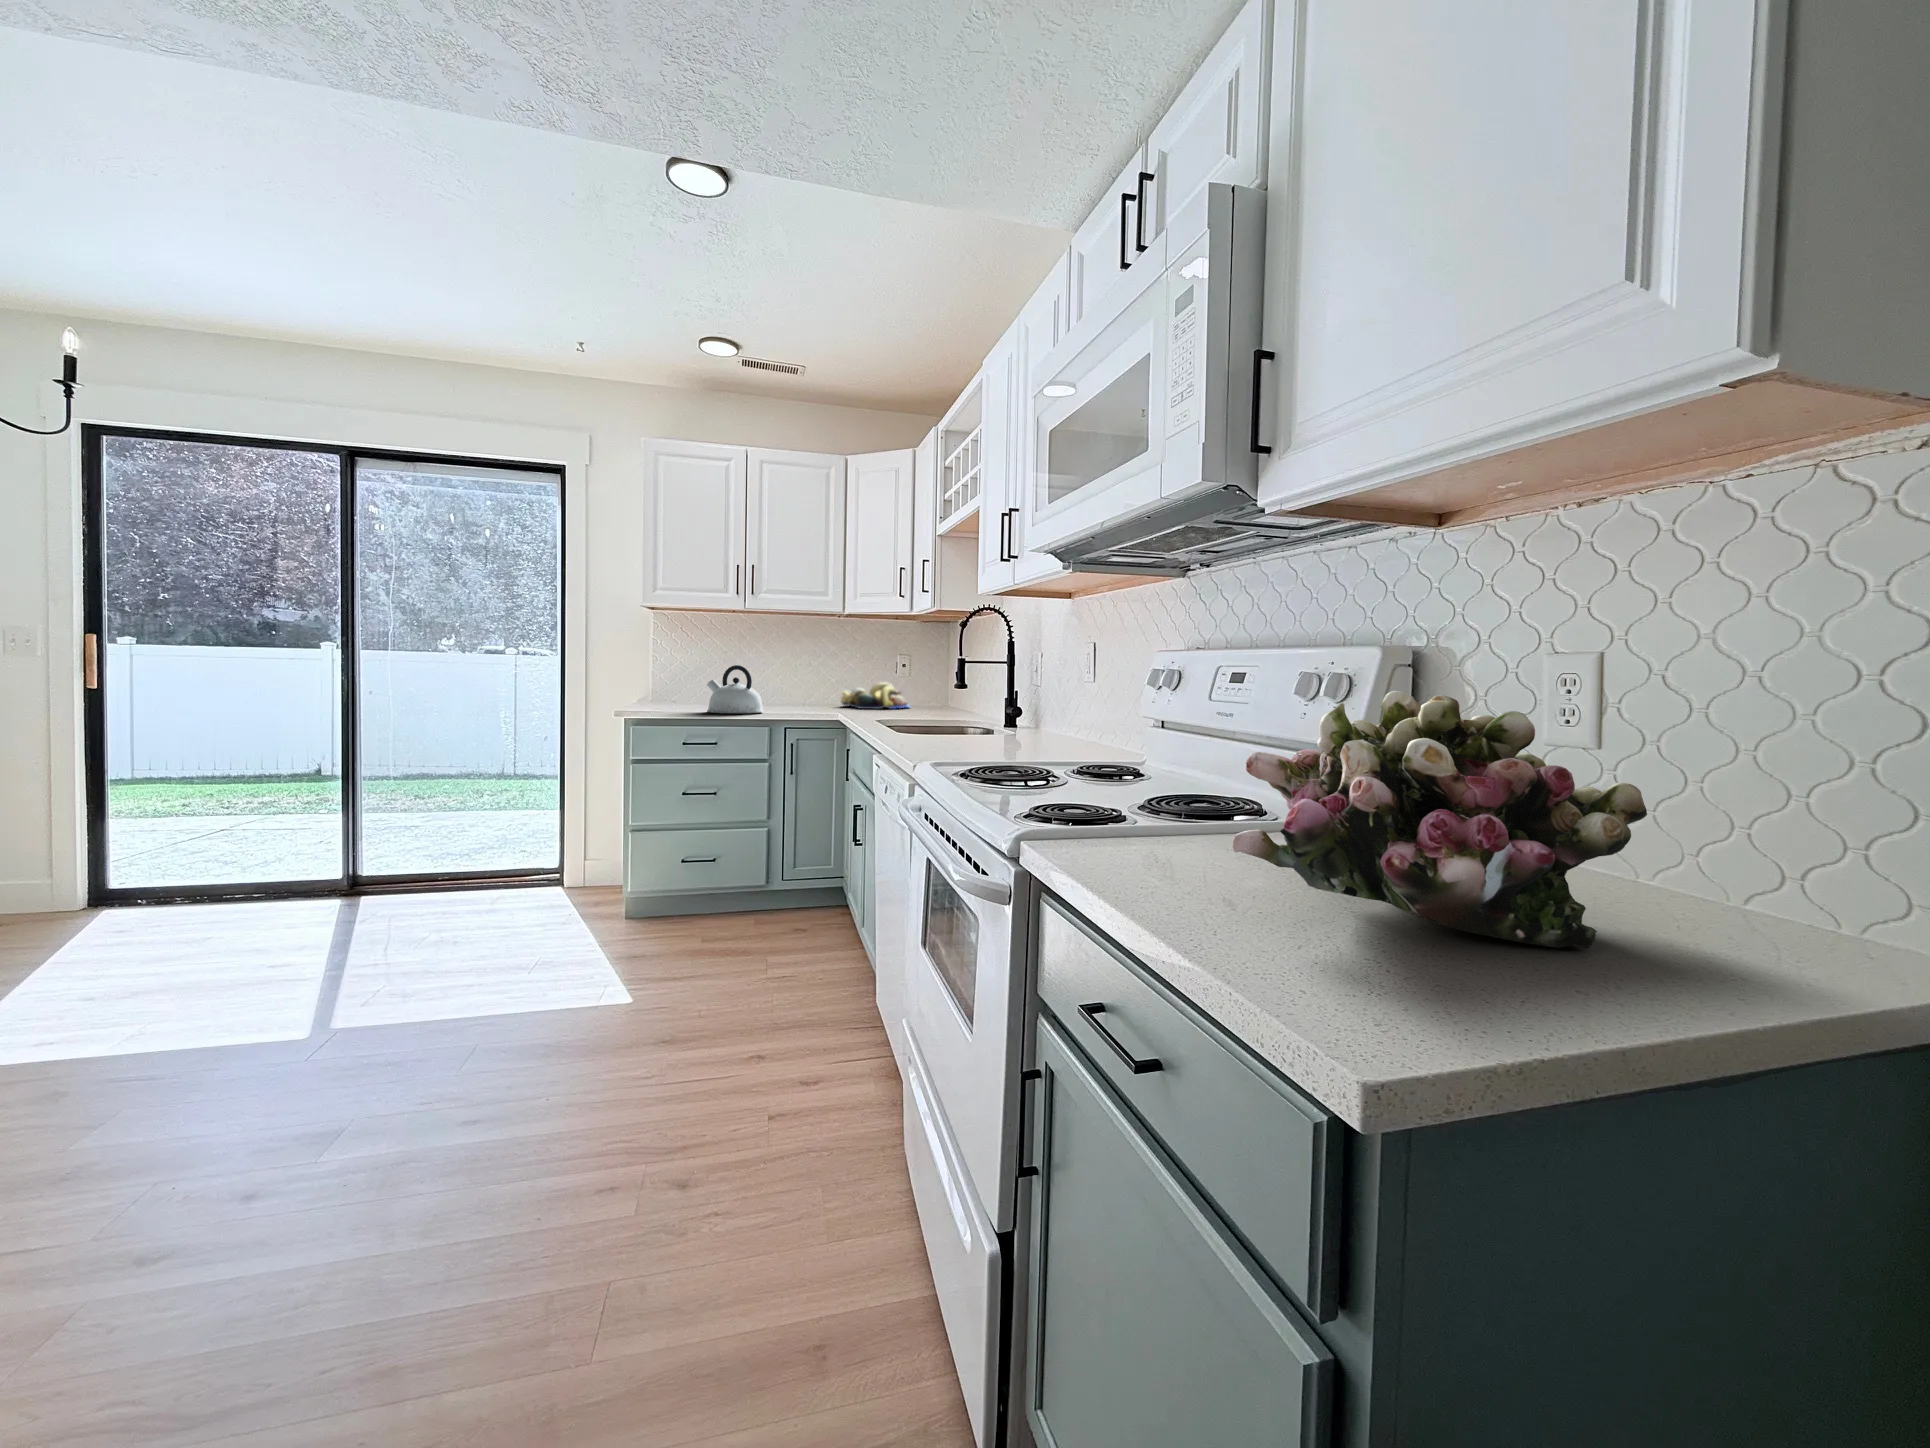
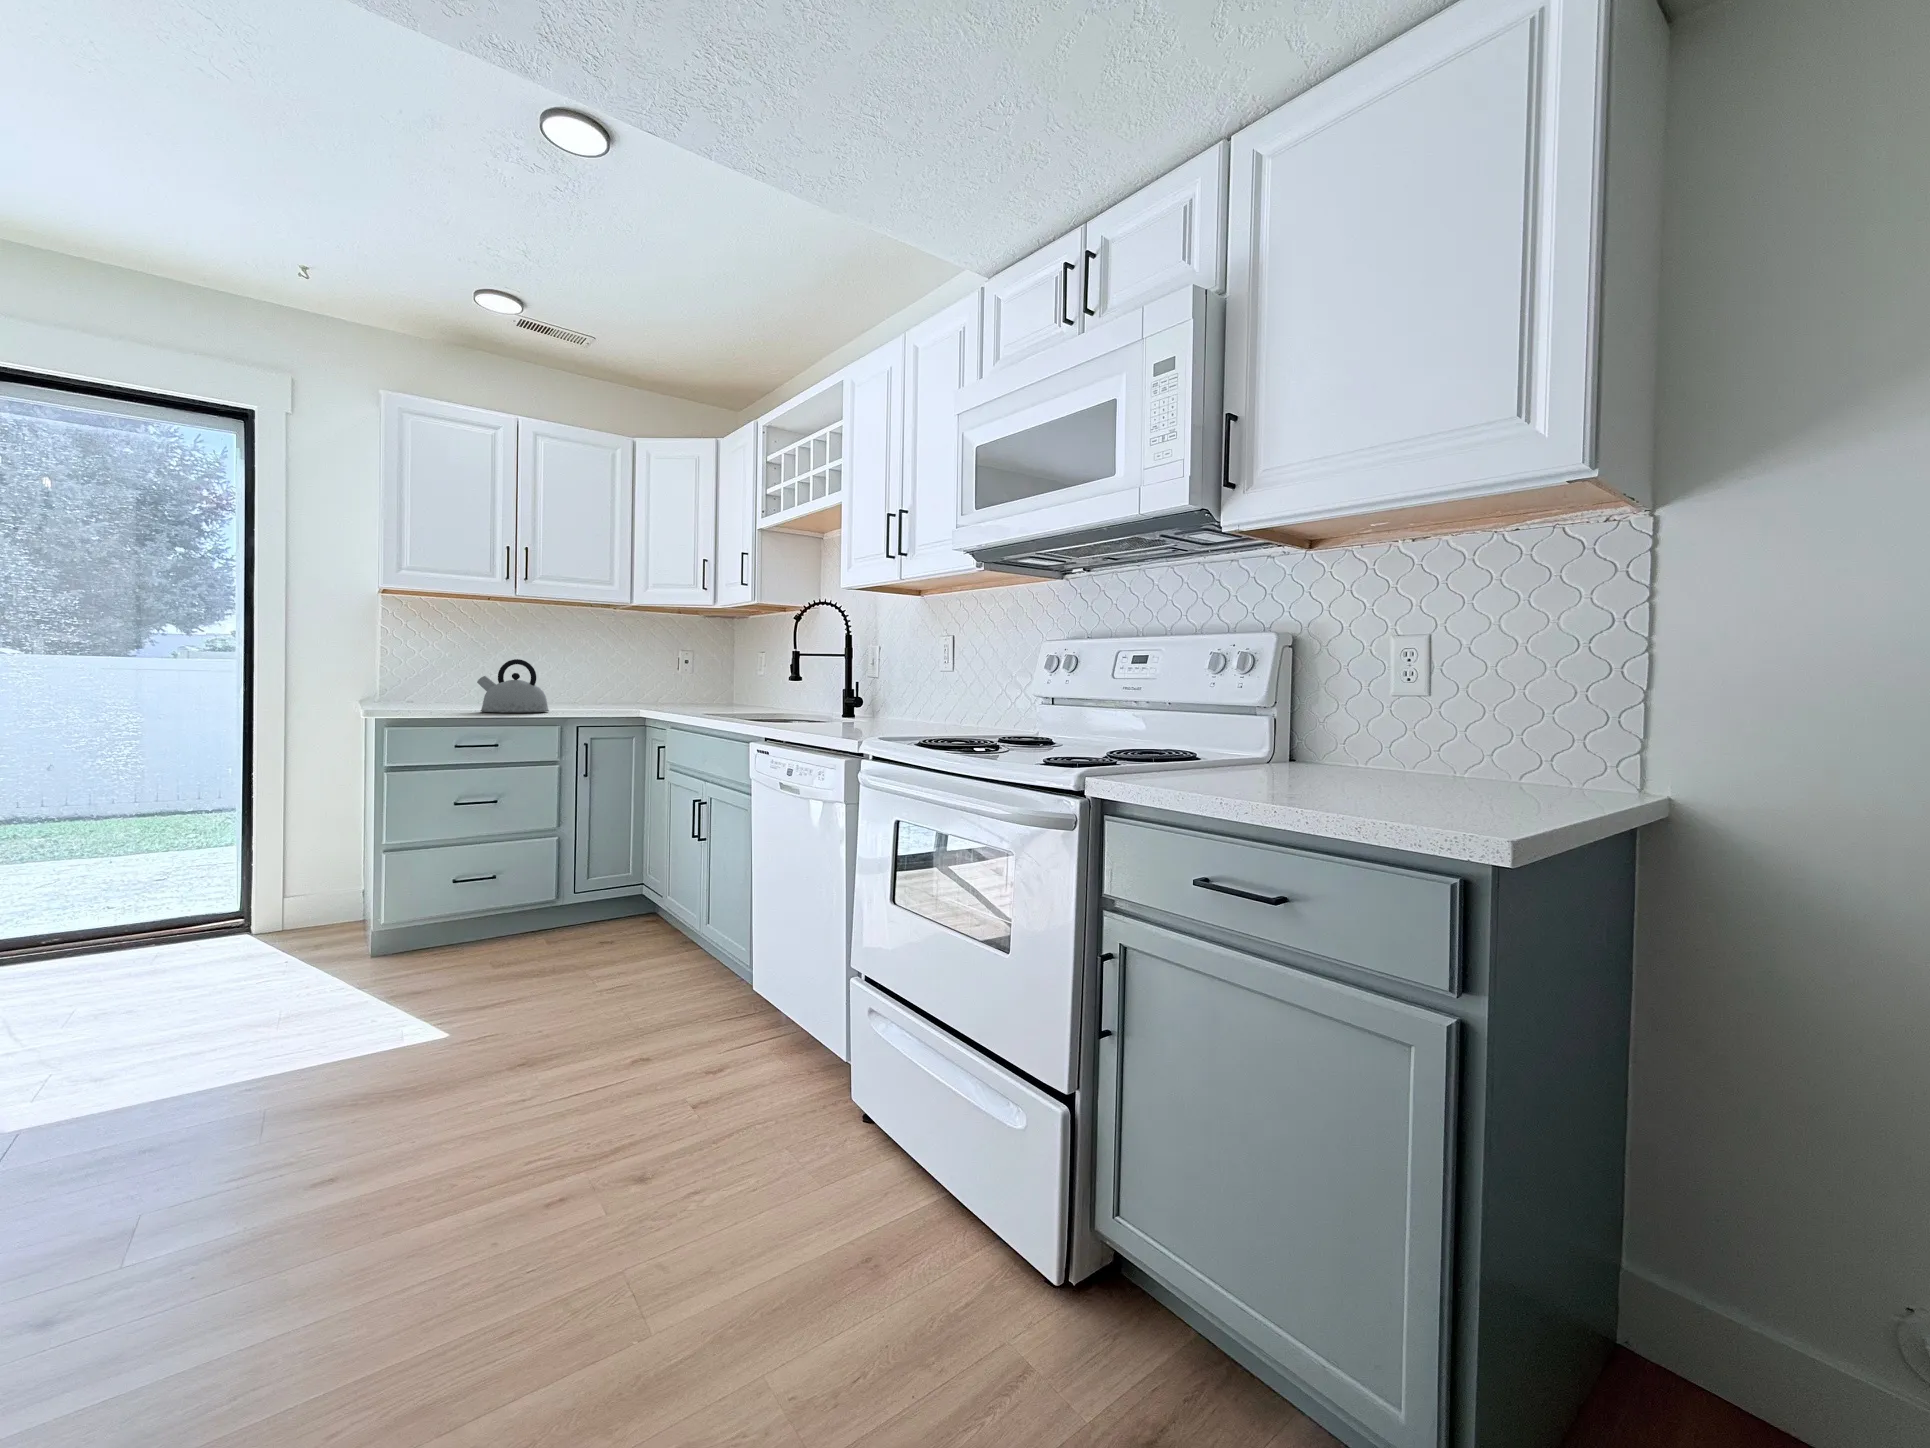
fruit bowl: present [841,682,909,709] -> none [613,680,692,708]
flower arrangement: present [1232,691,1647,948] -> none [1264,656,1501,802]

